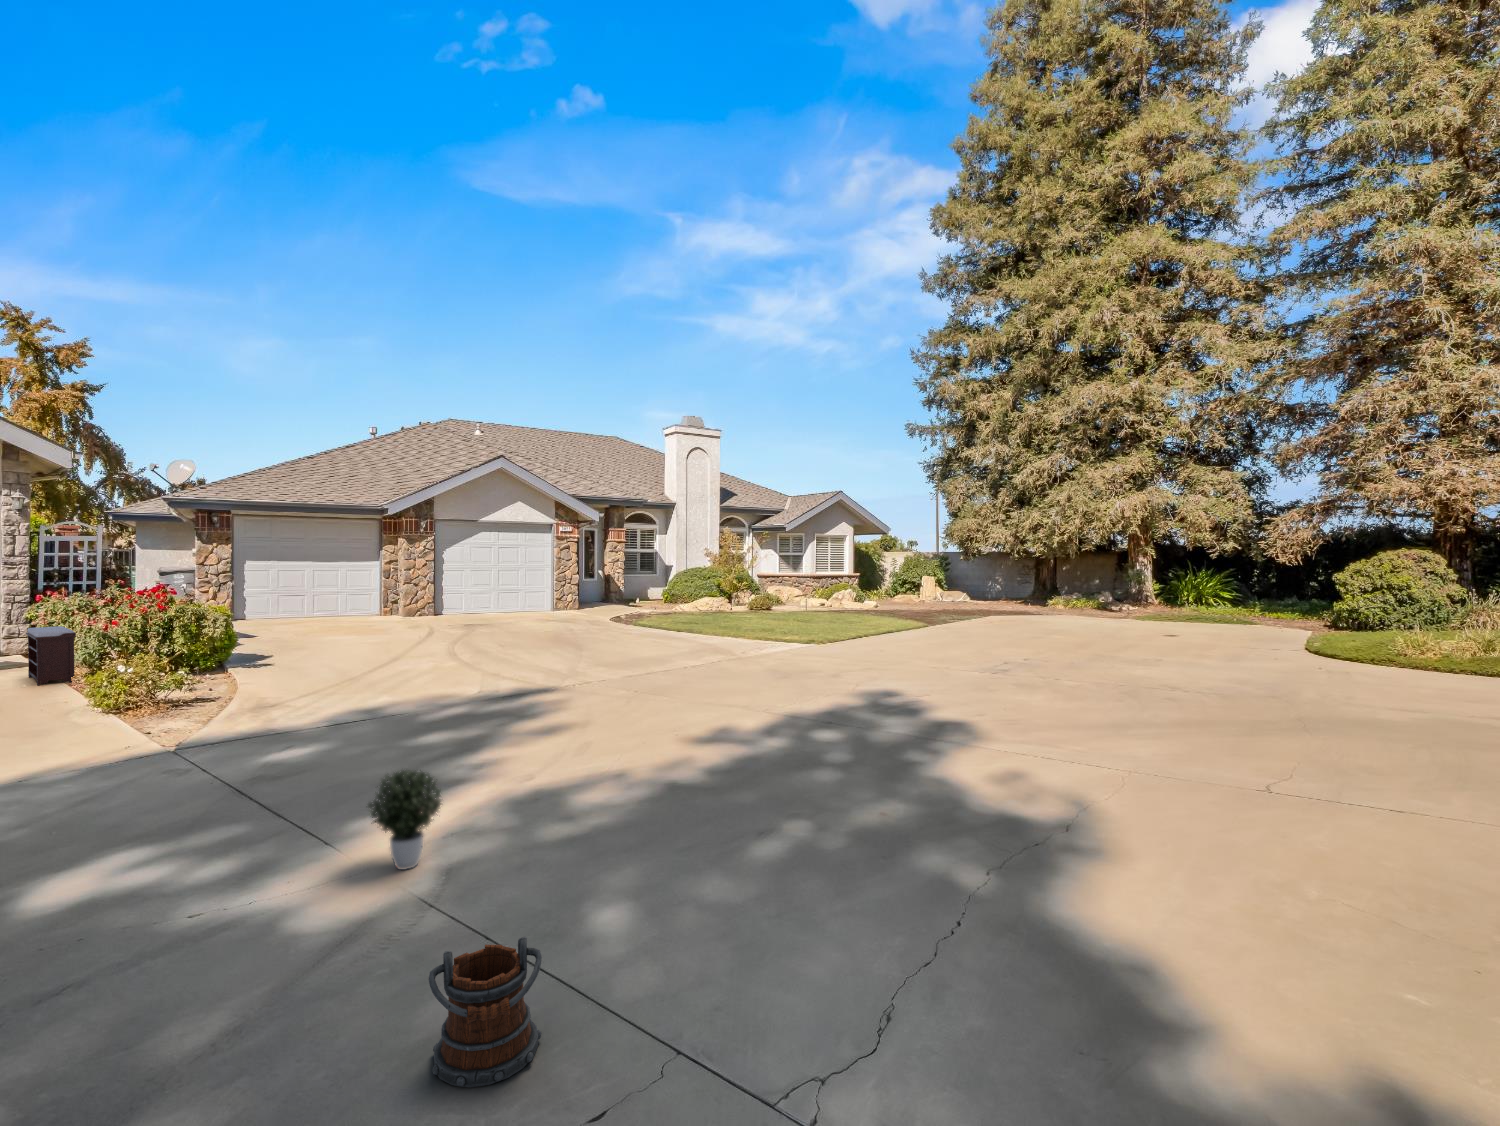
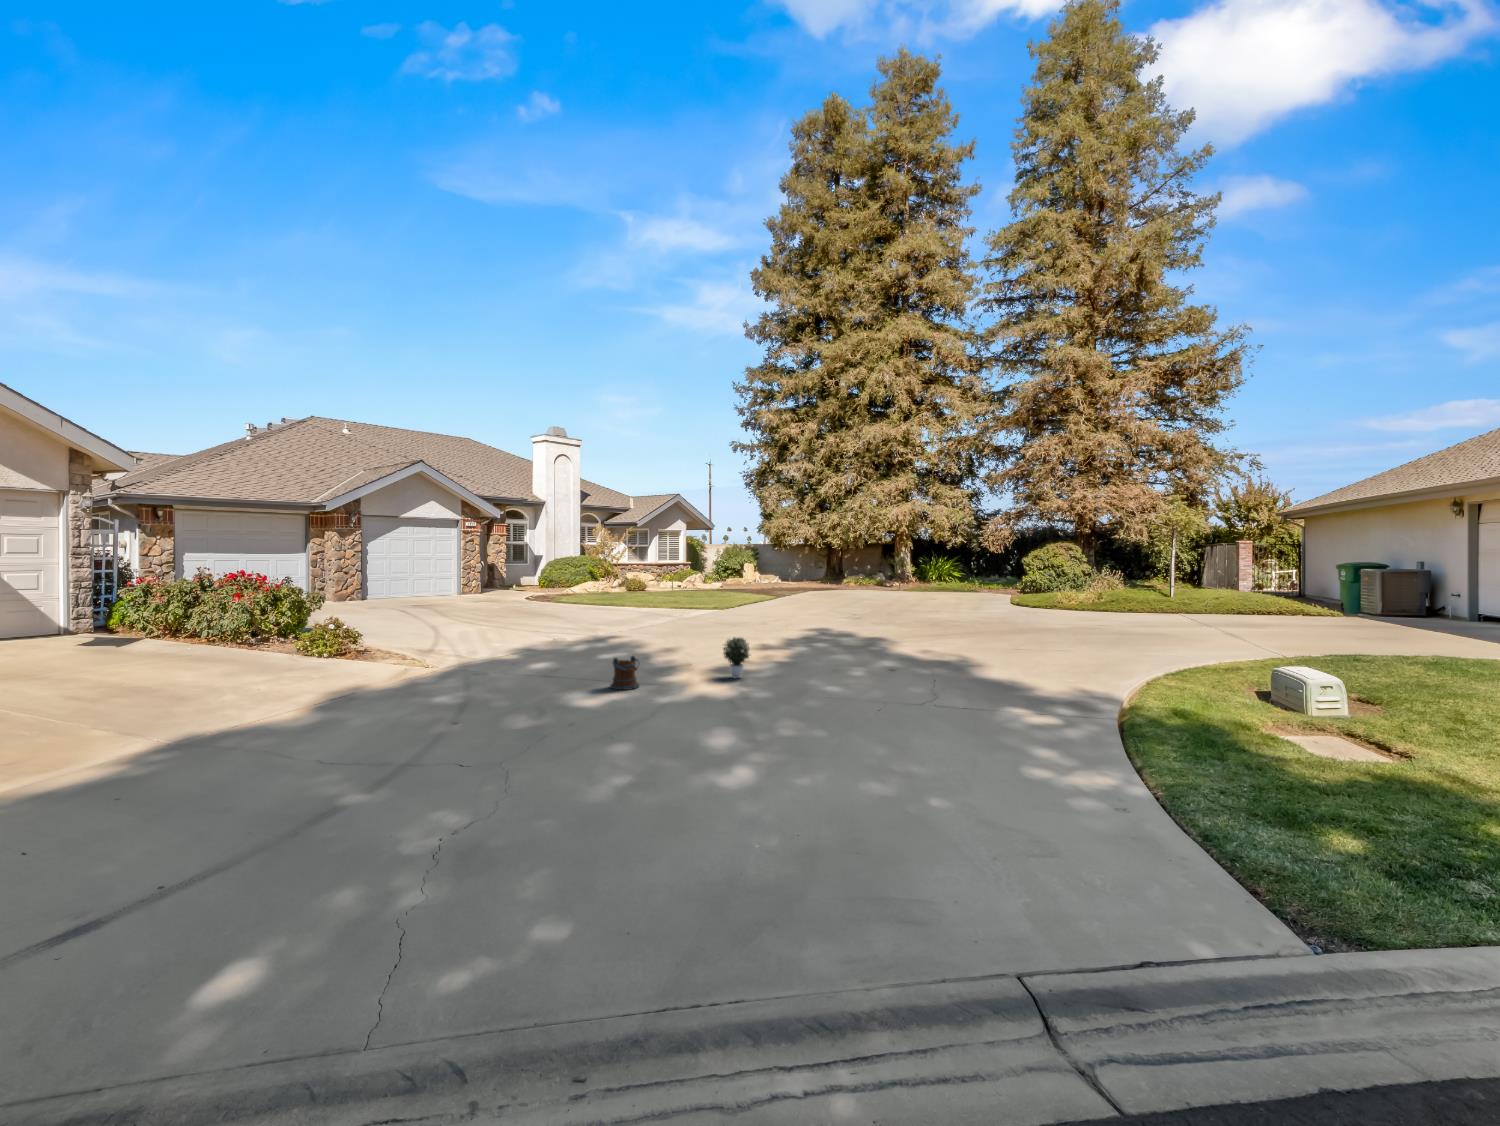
bench: present [26,626,76,685] -> none [169,604,234,648]
bucket: present [429,937,542,1087] -> present [610,656,640,690]

